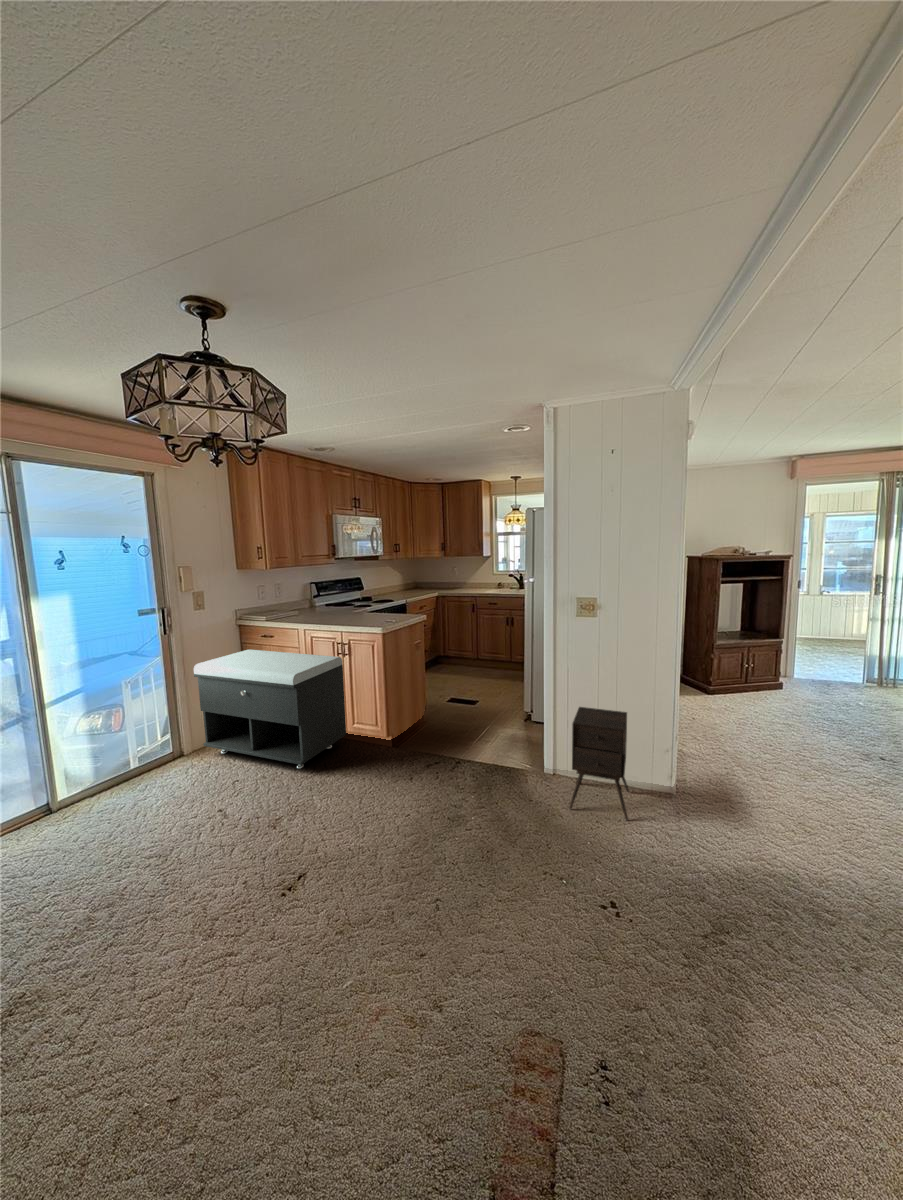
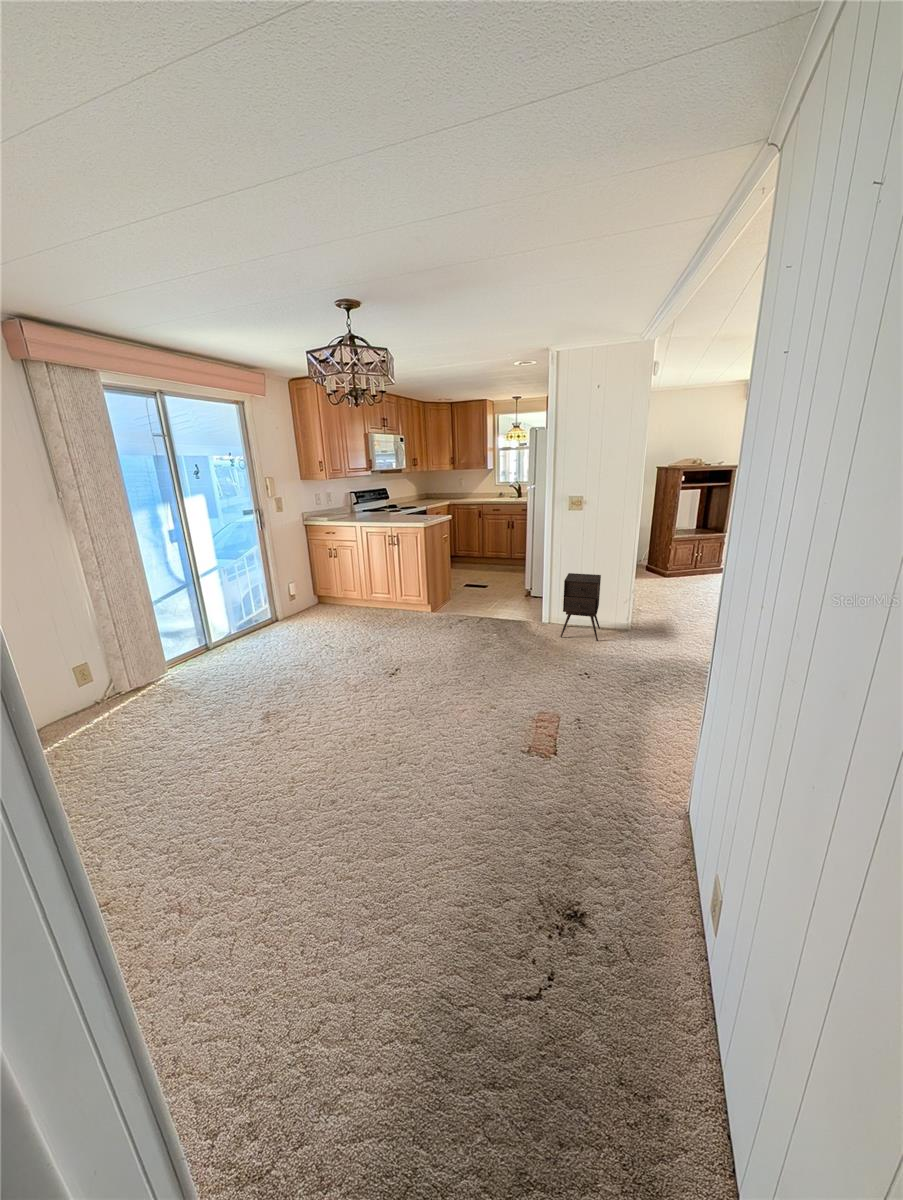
storage bench: present [194,650,346,768] -> none [284,544,396,625]

